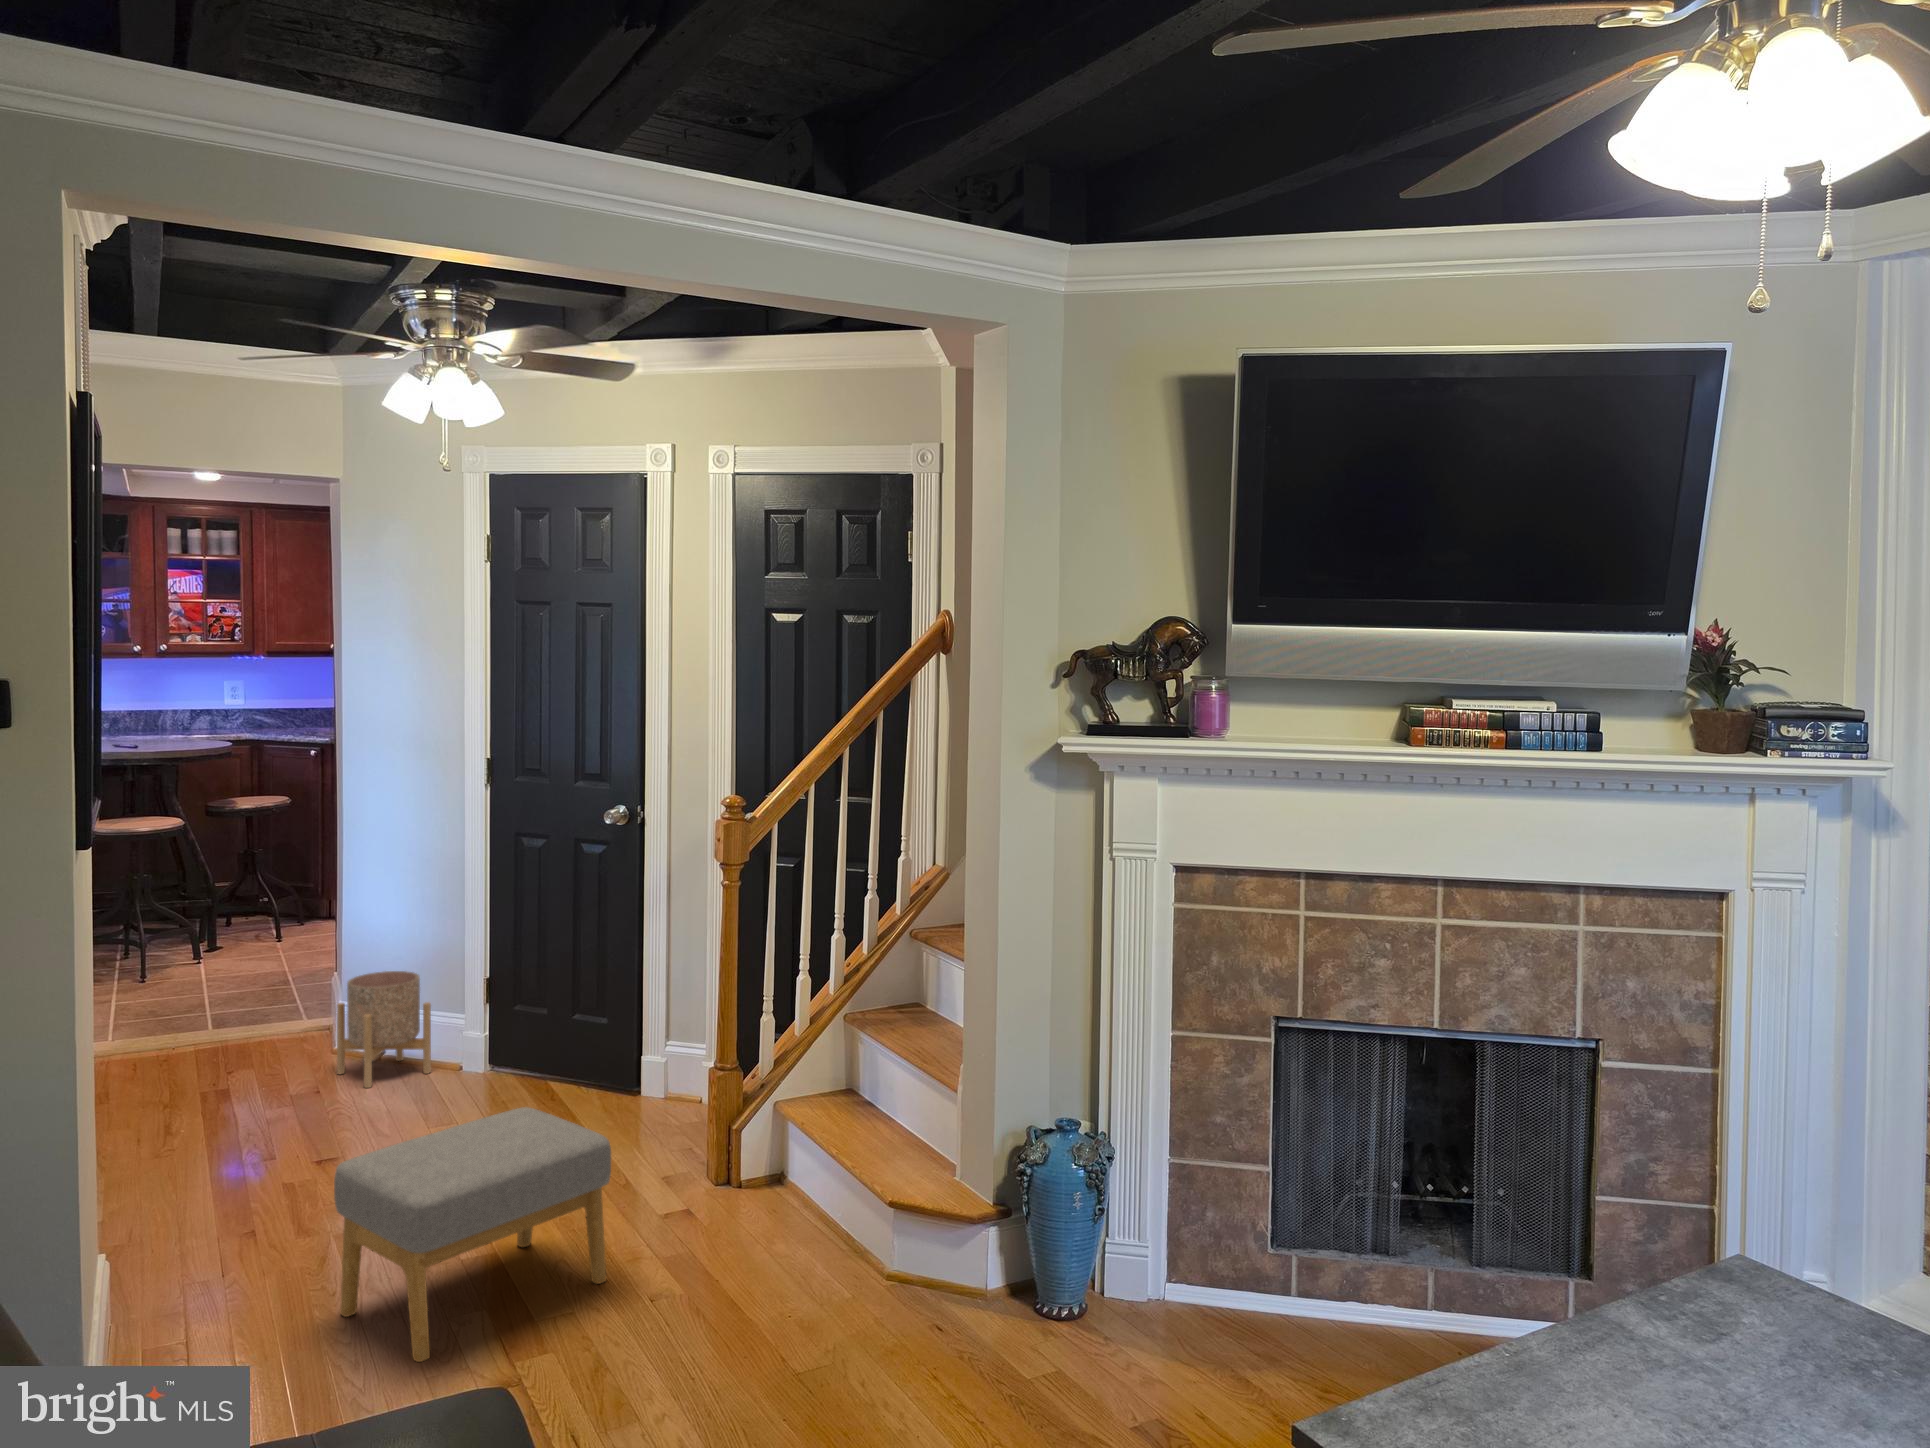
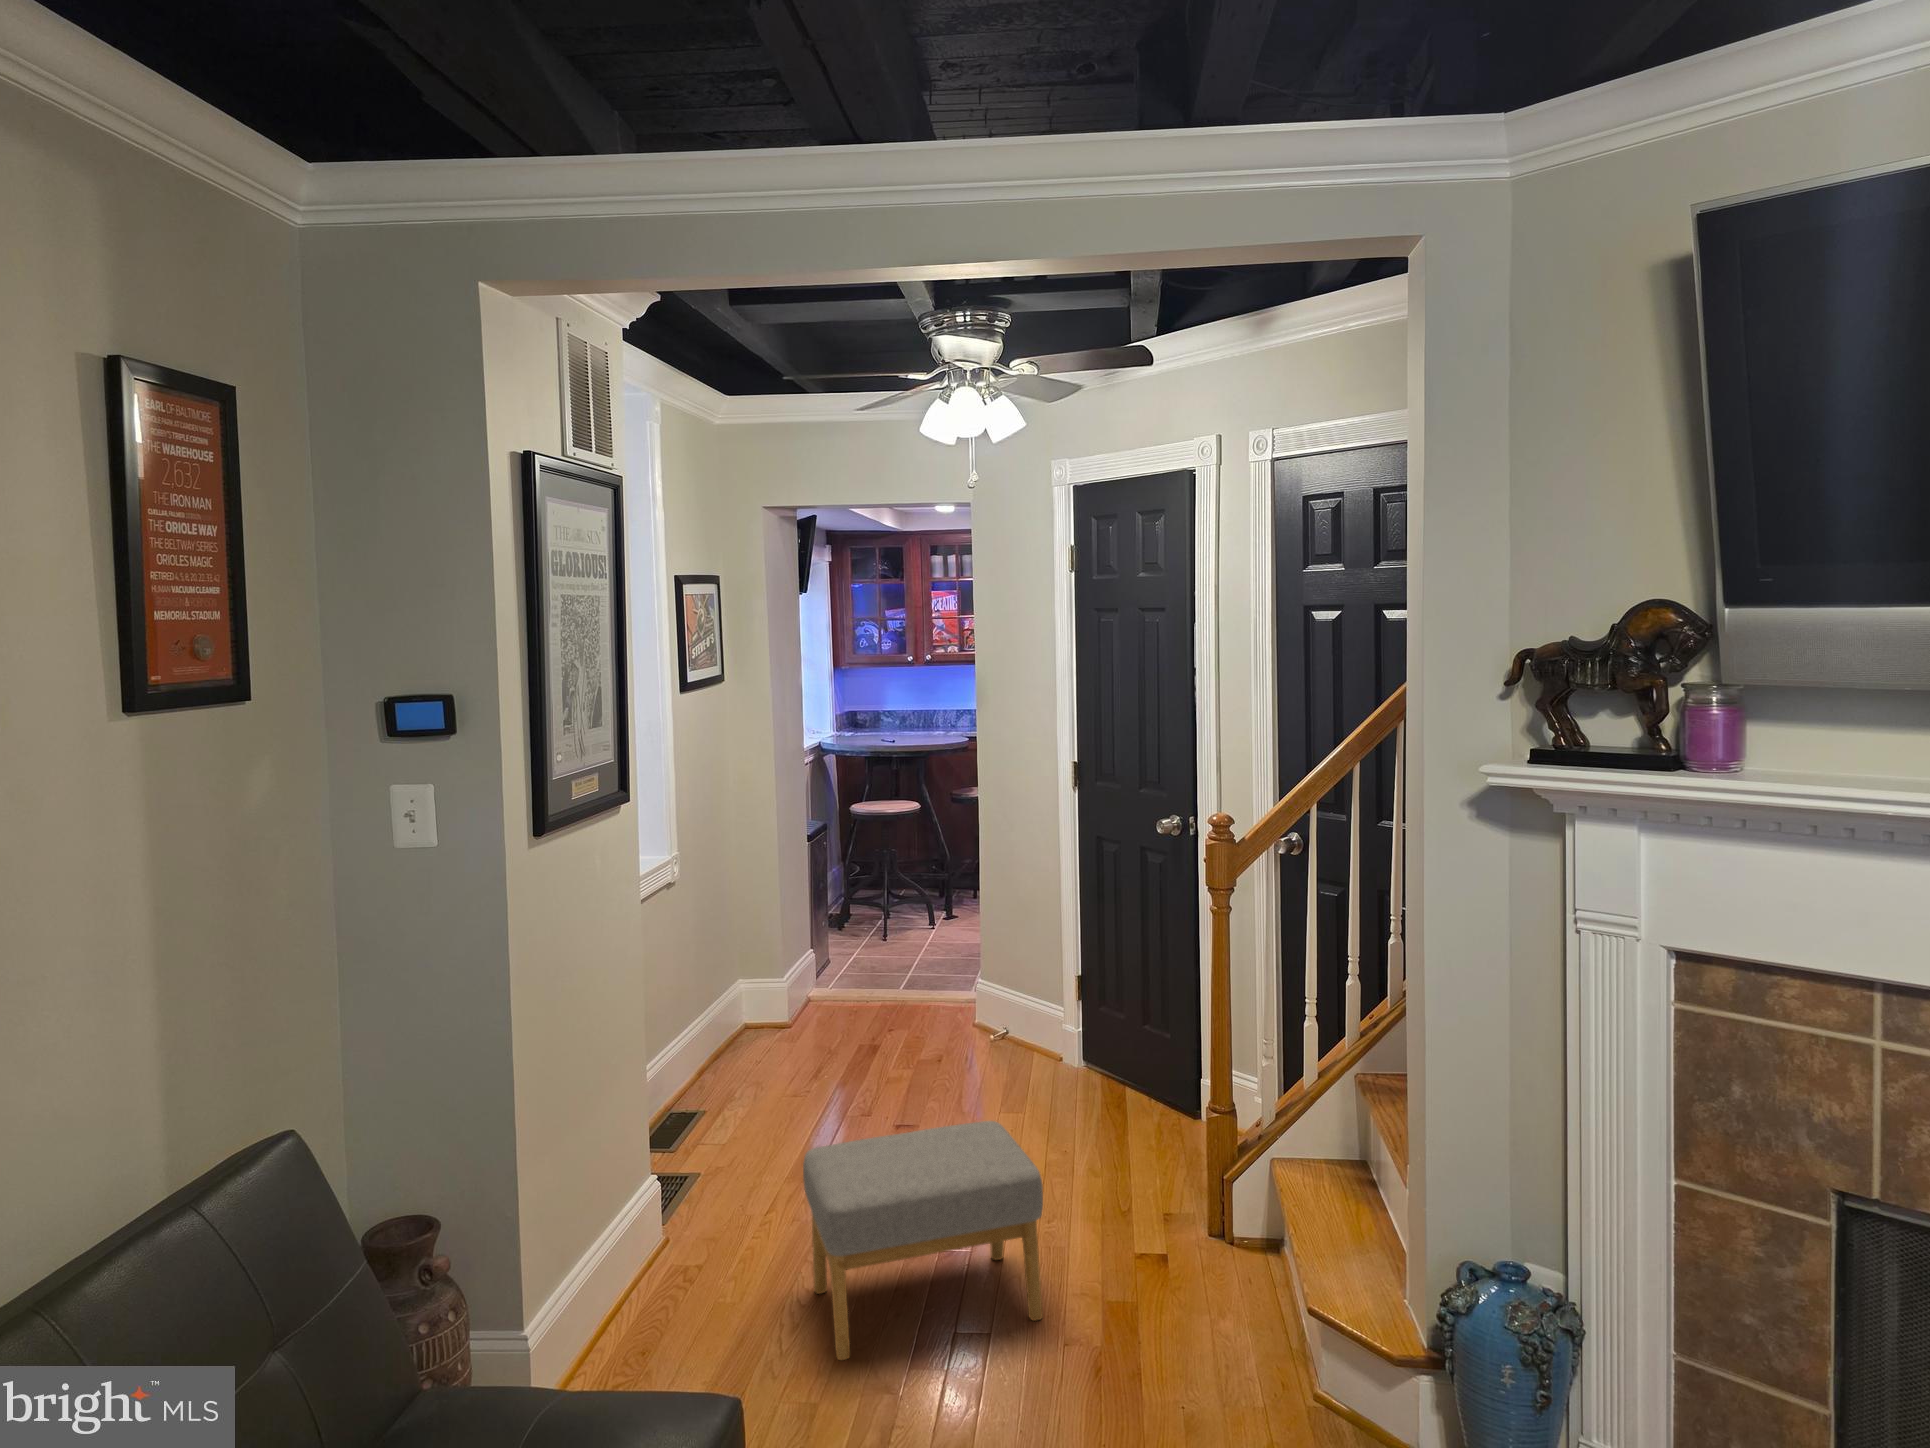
planter: present [337,971,431,1088] -> none [960,957,1035,1064]

